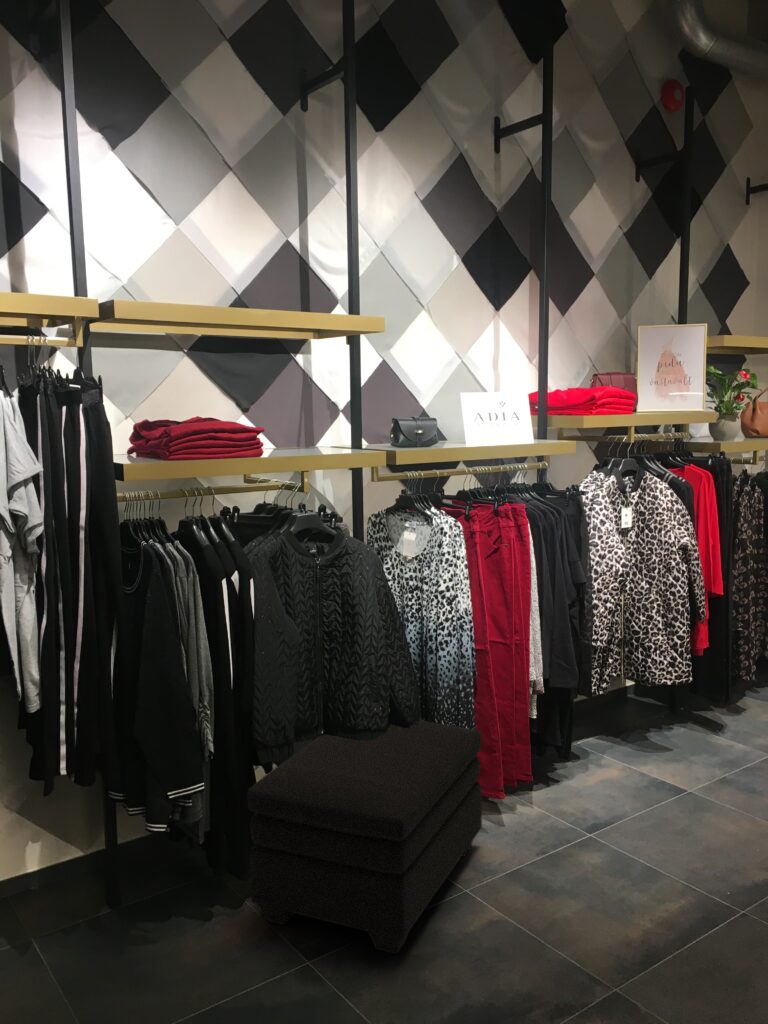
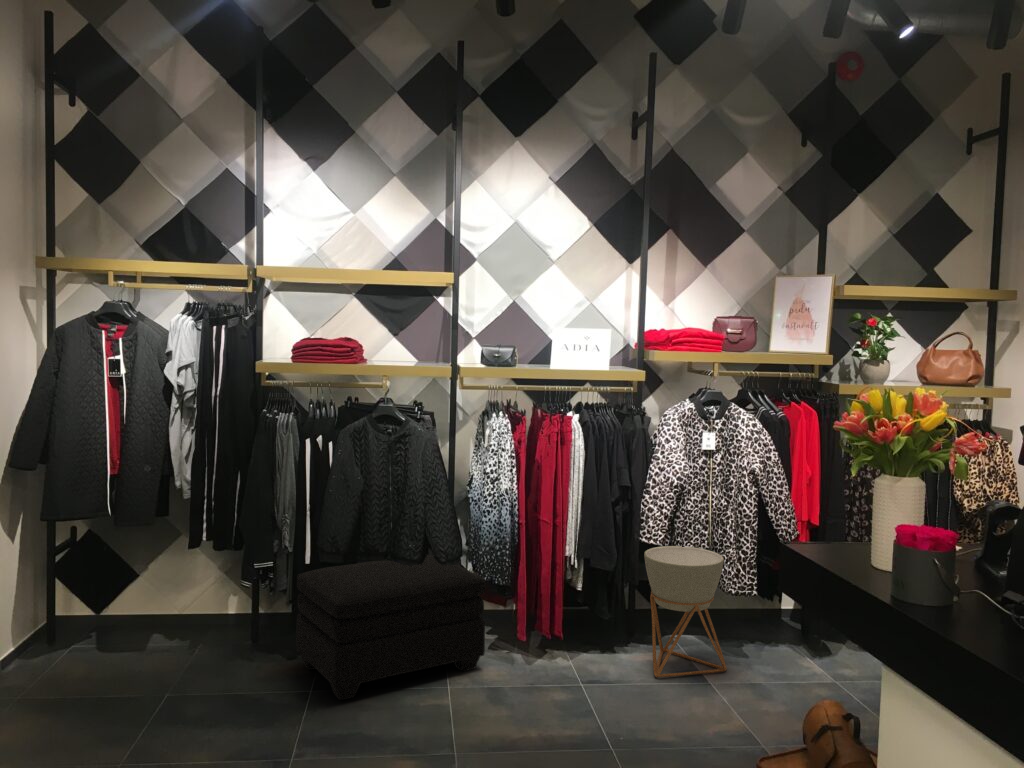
planter: none [601,640,694,795] -> present [644,546,727,677]

